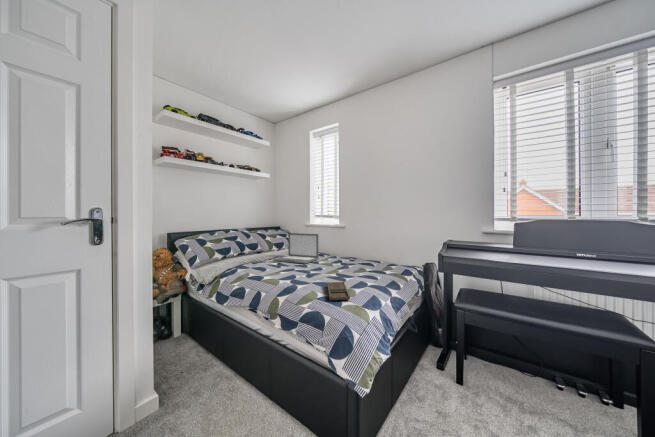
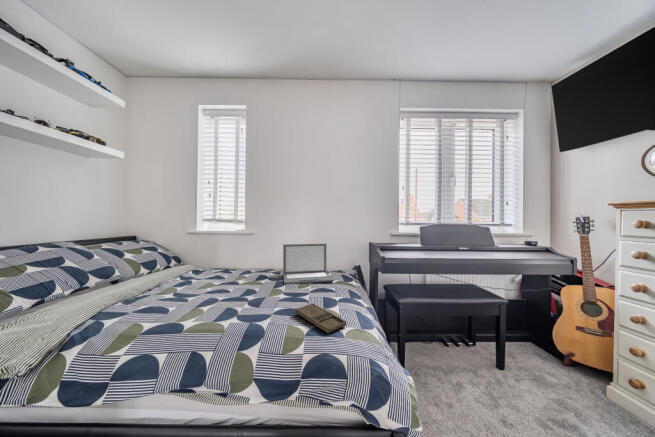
laptop: present [274,233,319,264] -> present [283,244,334,284]

